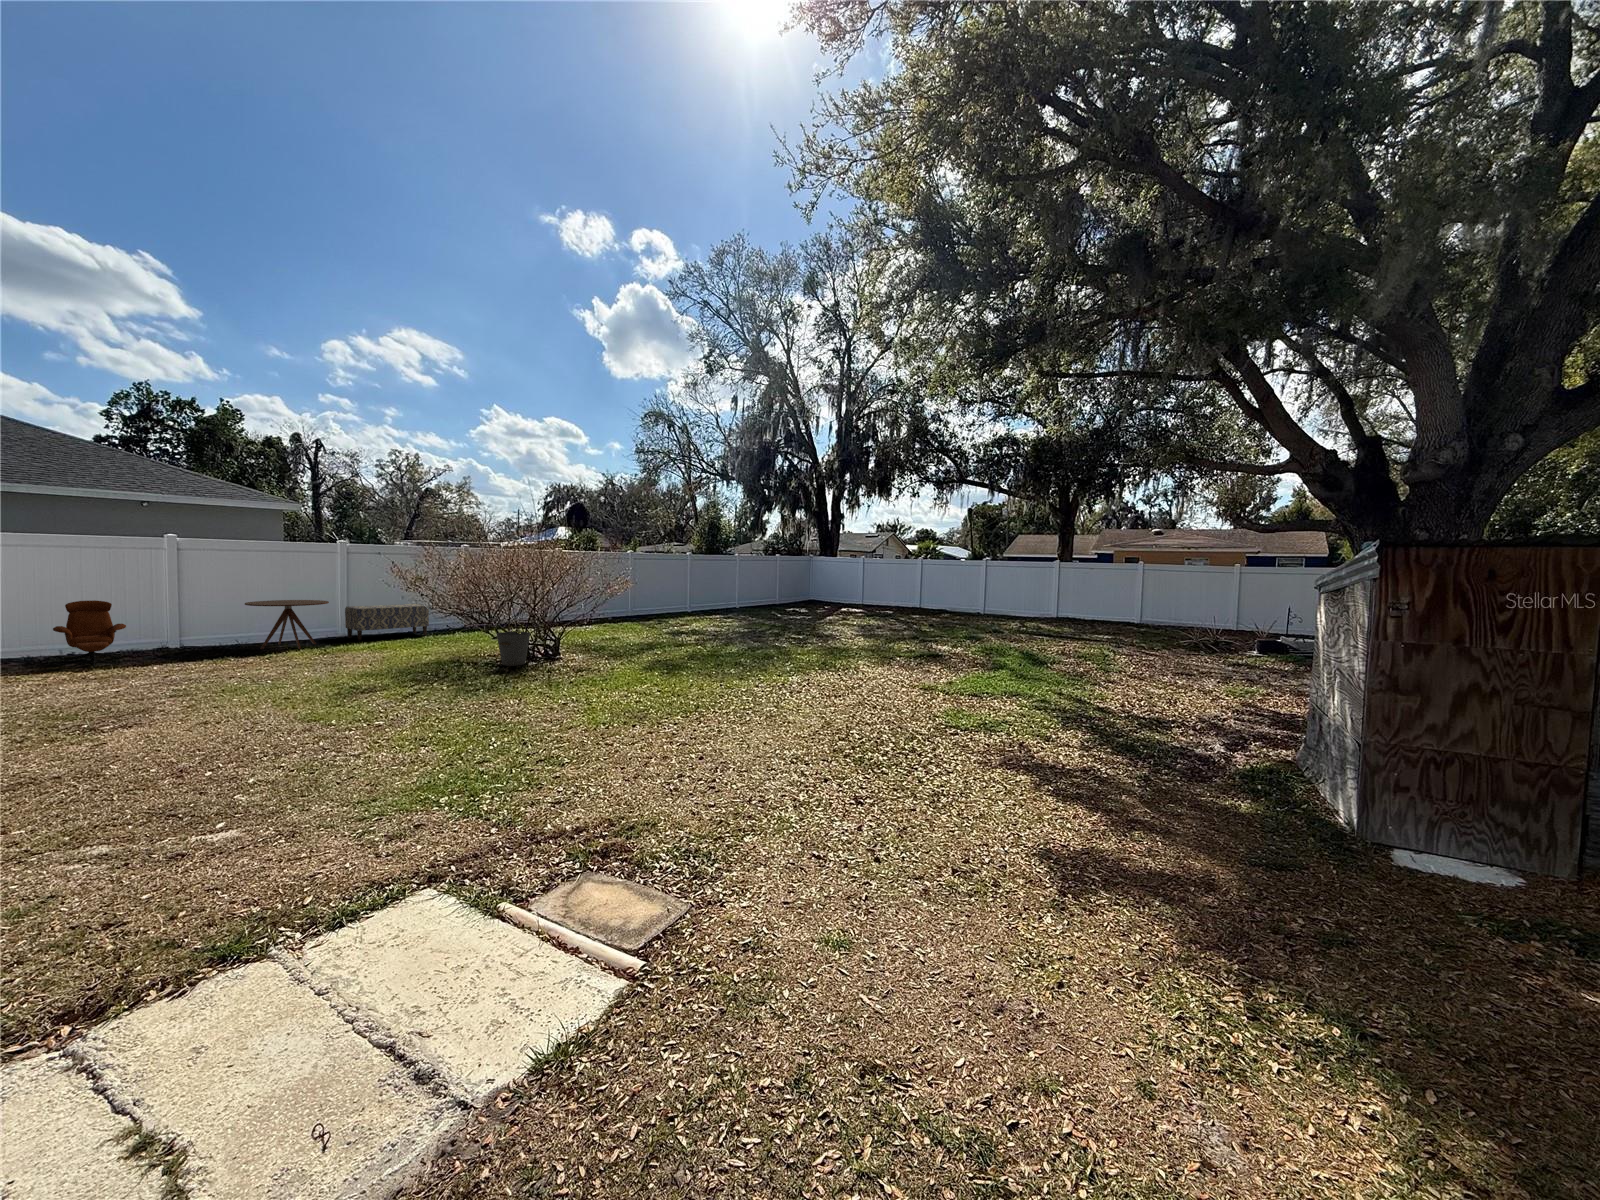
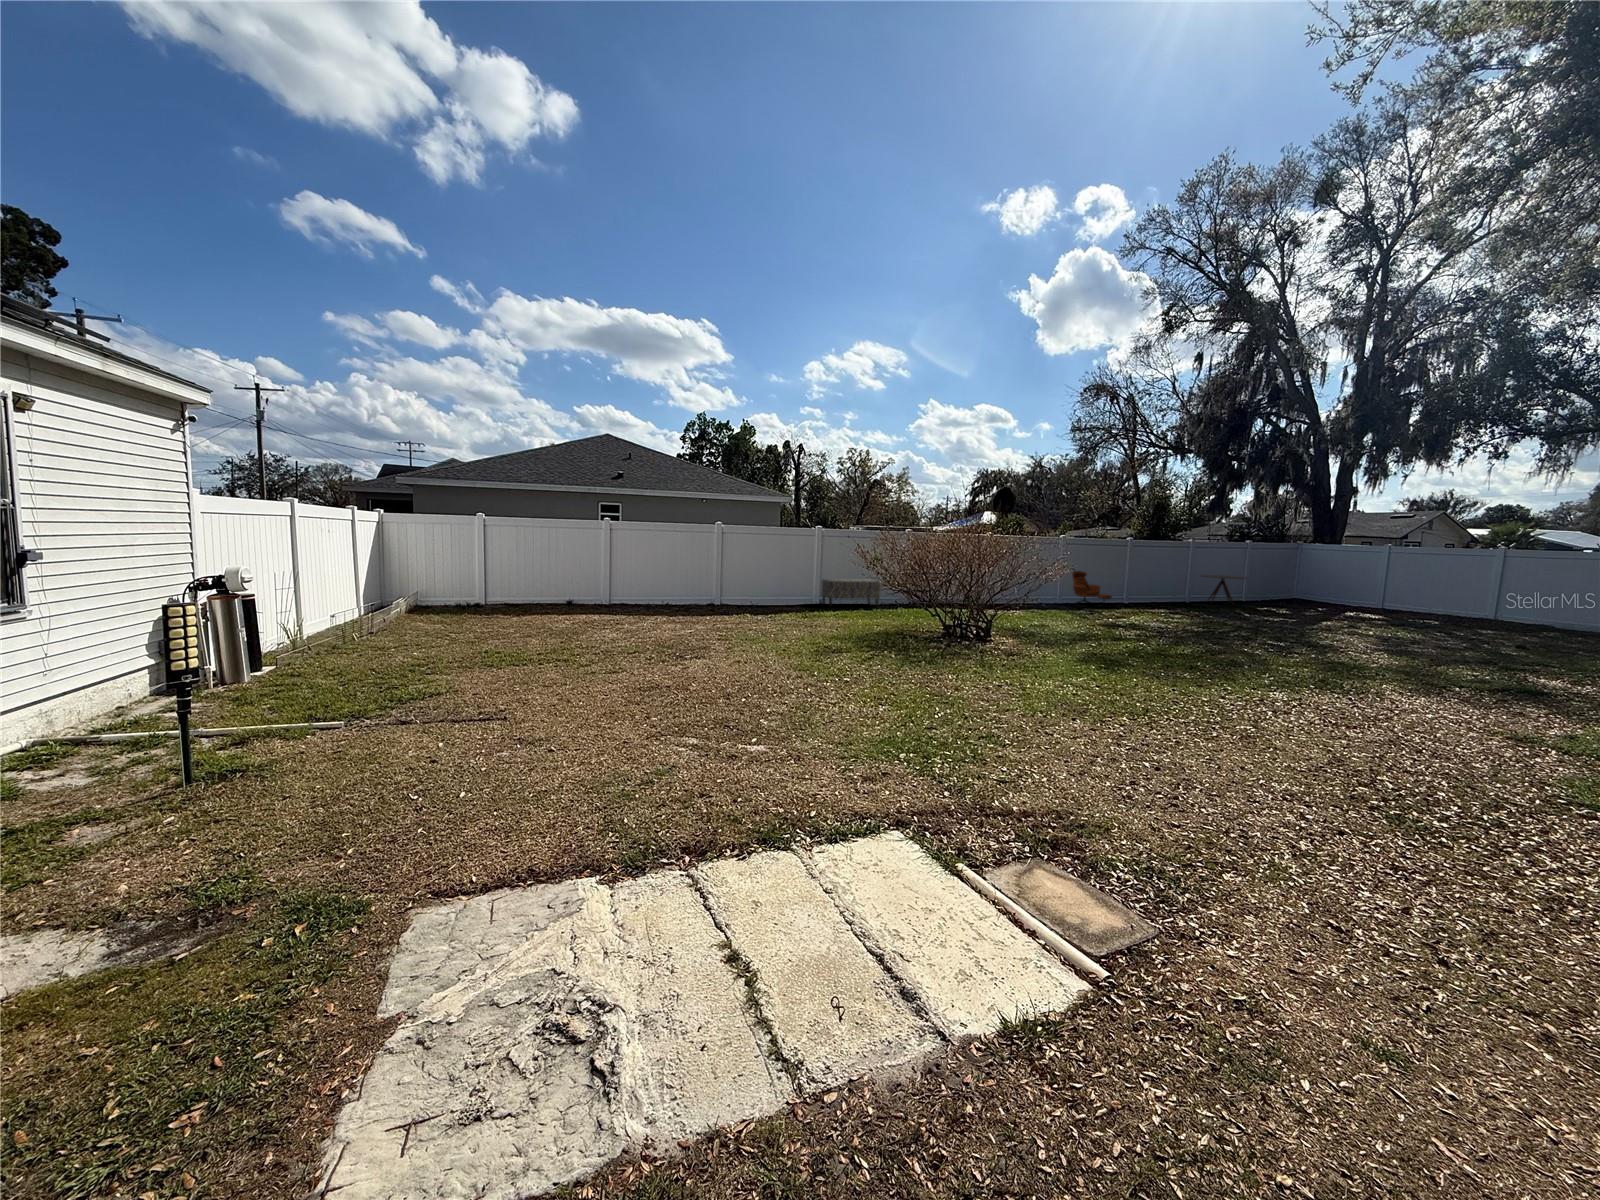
lounge chair: present [53,600,126,668] -> present [1072,571,1112,606]
round table: present [245,600,329,649] -> present [1202,575,1246,604]
bucket: present [497,632,530,666] -> none [937,609,967,641]

